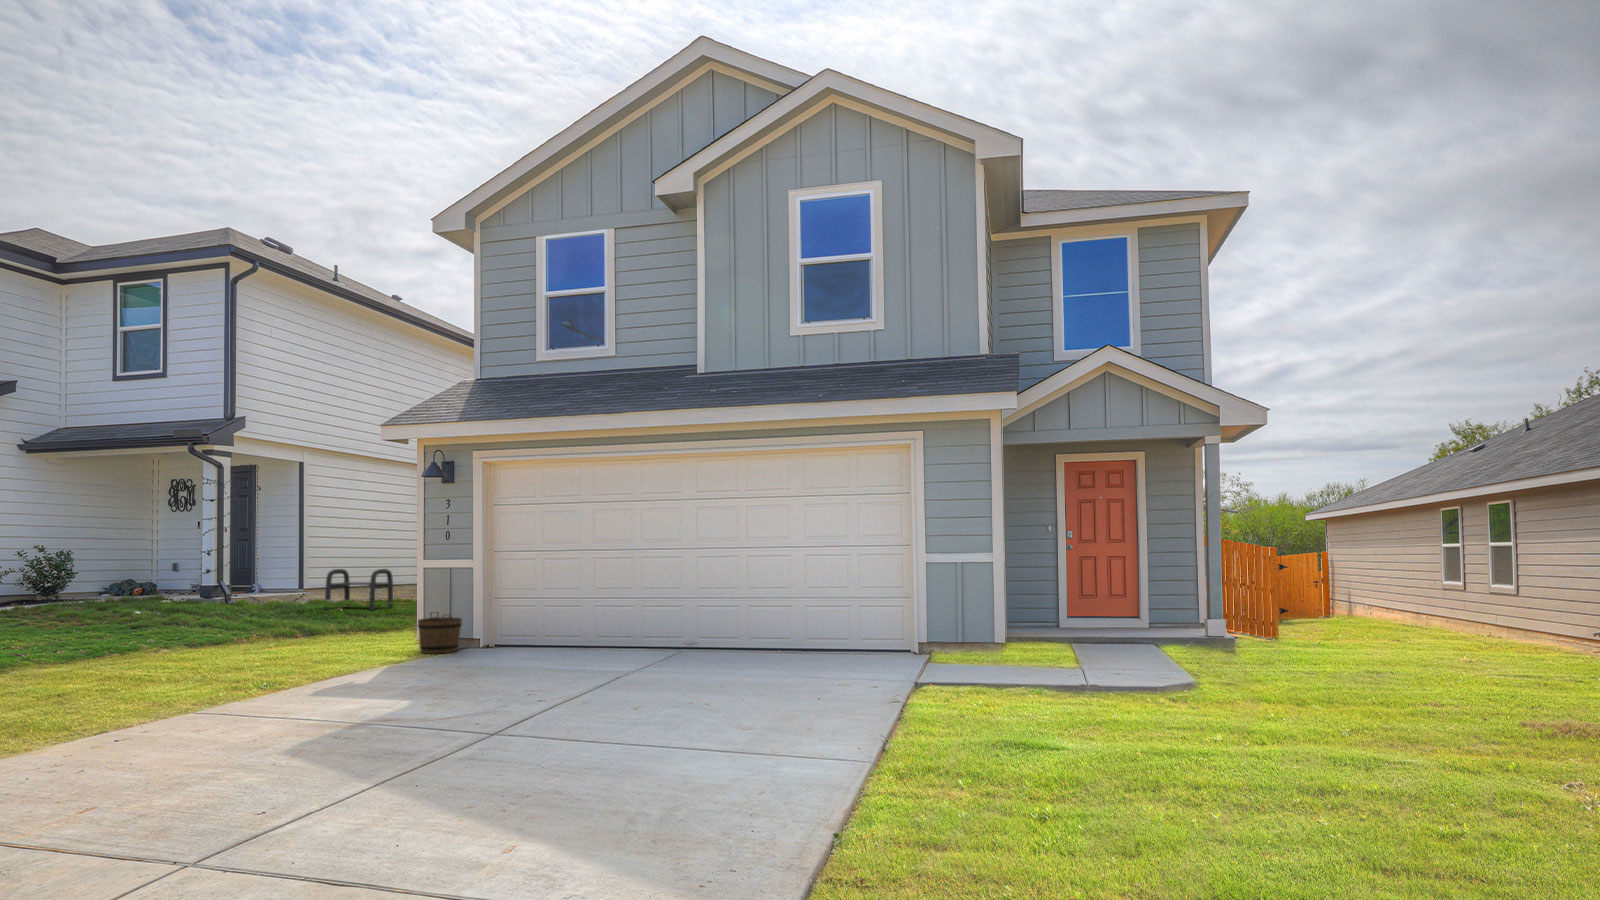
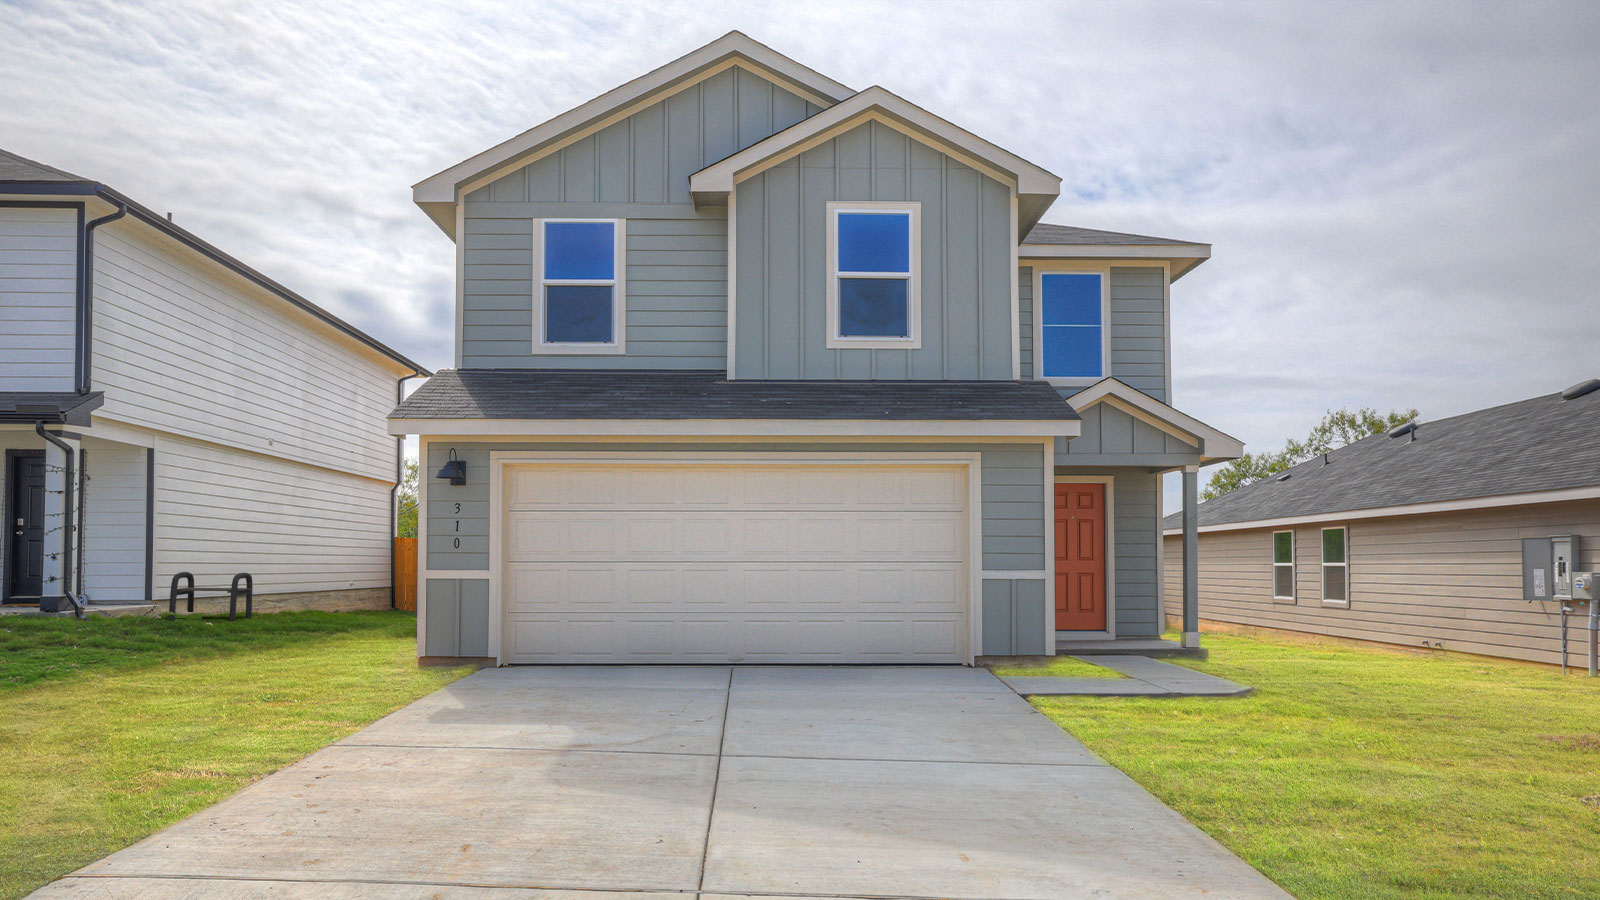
bucket: present [418,613,462,653] -> none [423,627,472,674]

